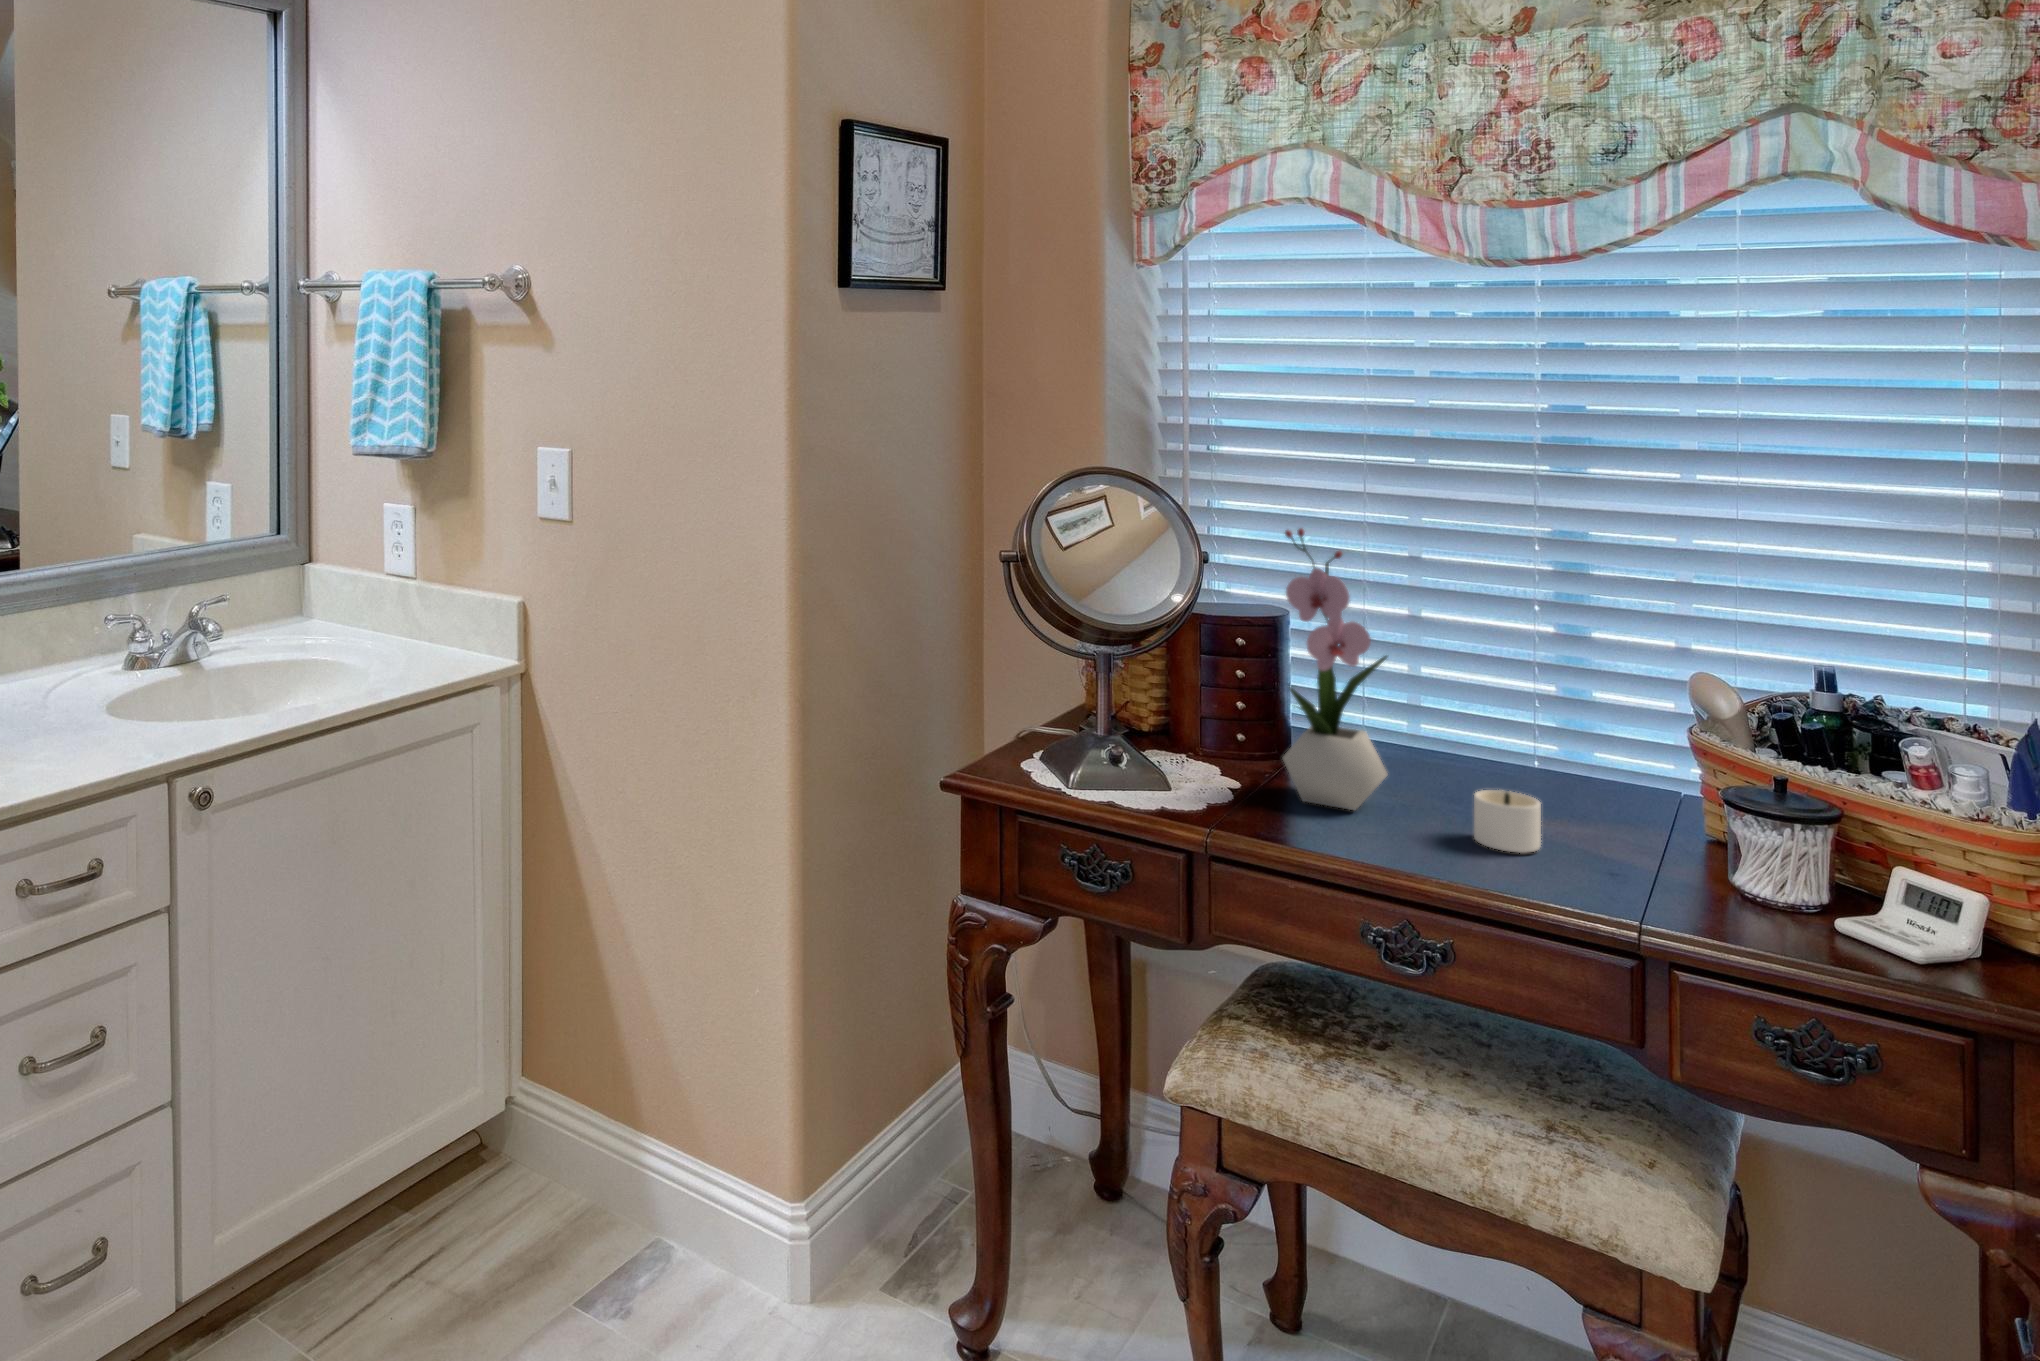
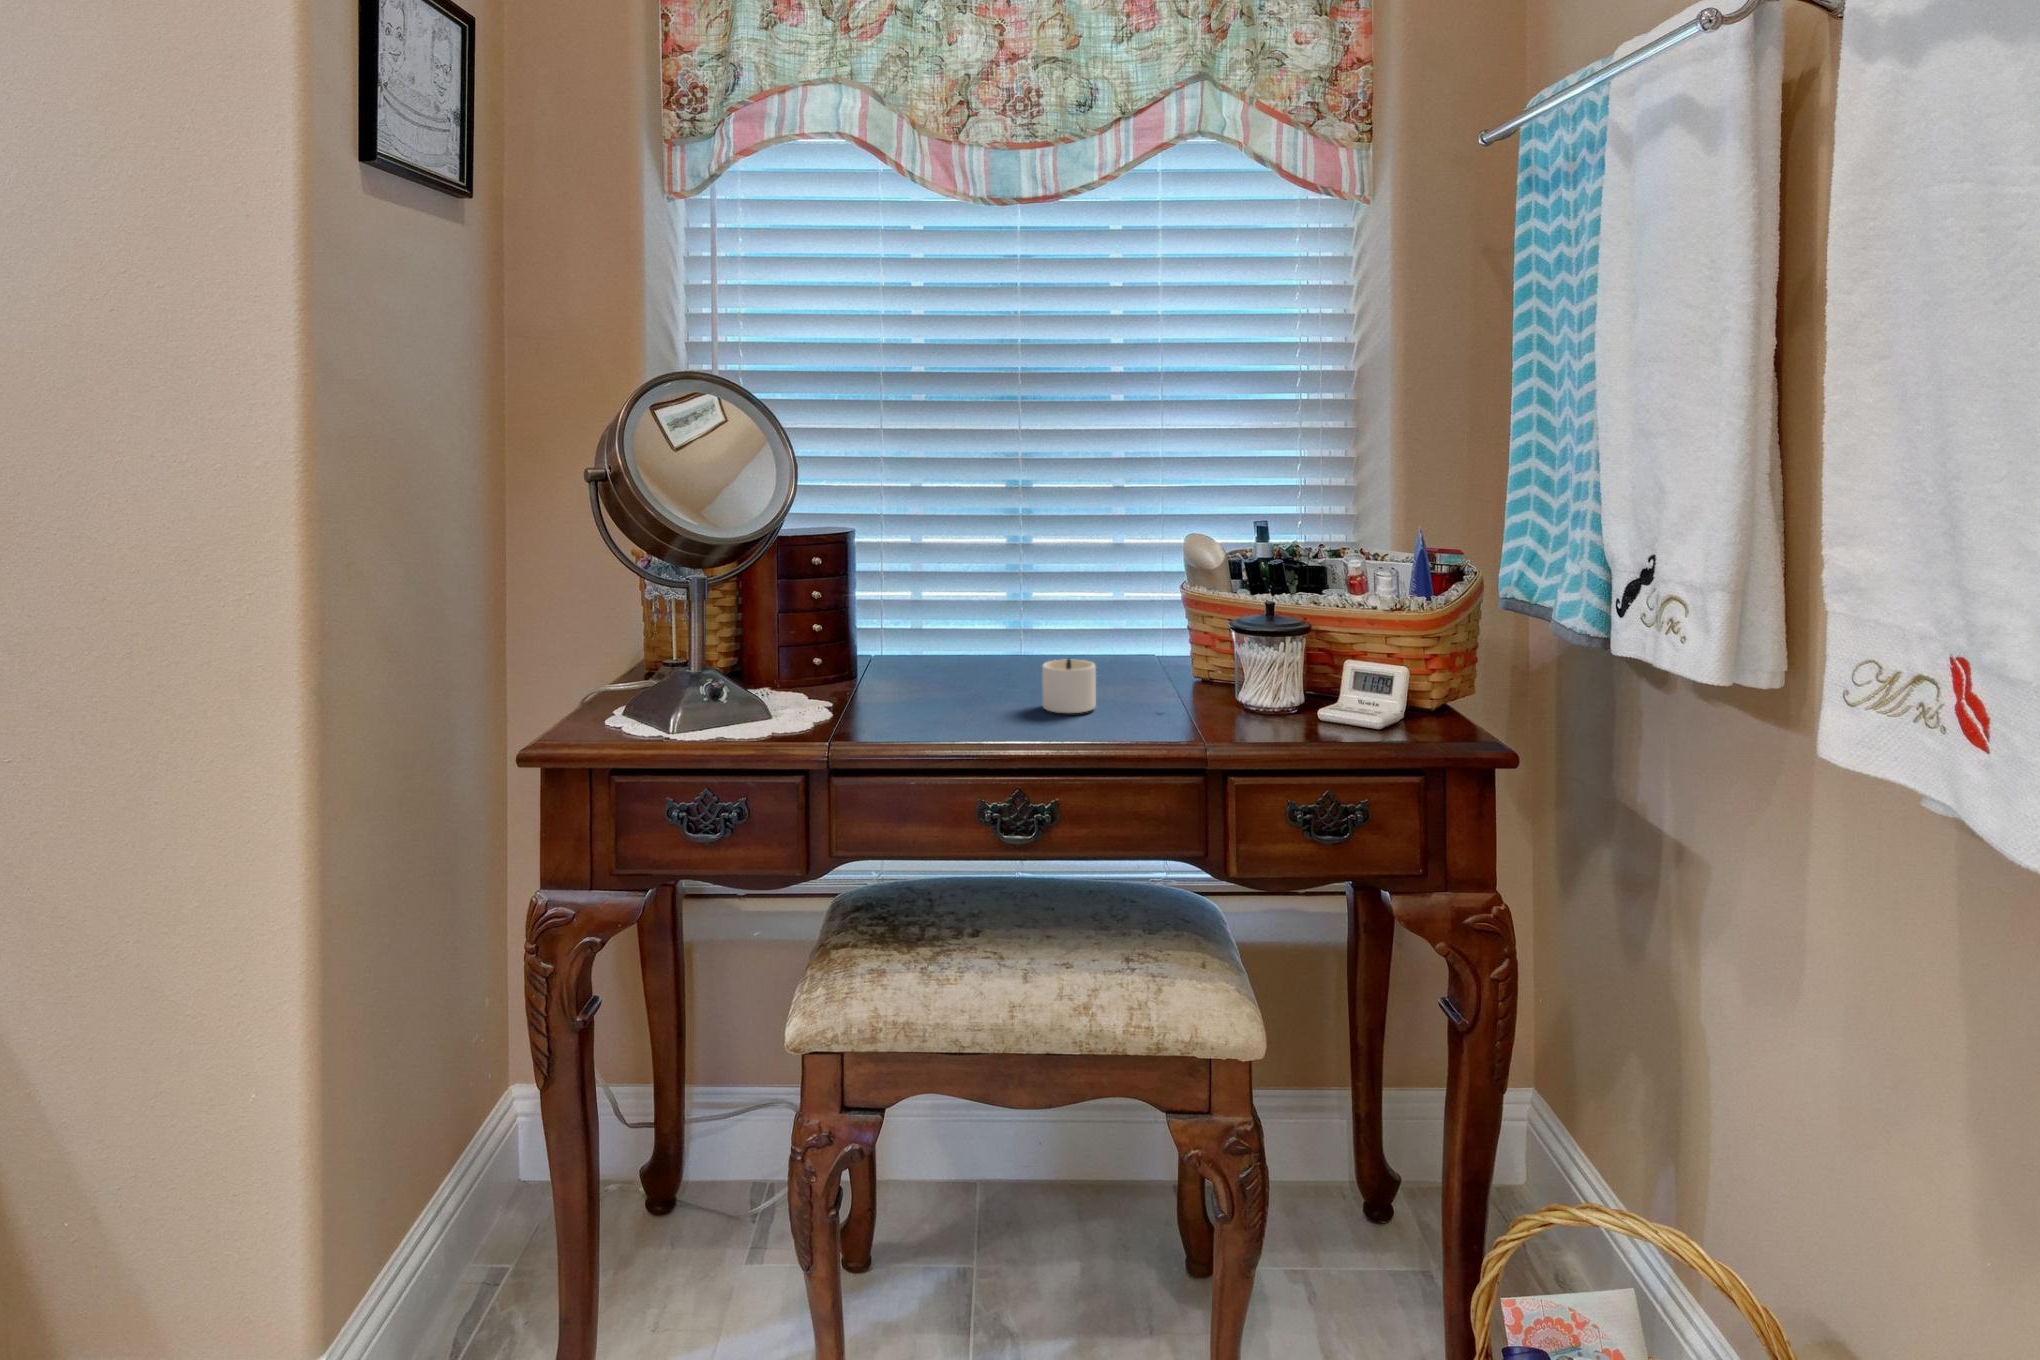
flower arrangement: present [1283,528,1387,810] -> none [868,424,965,706]

